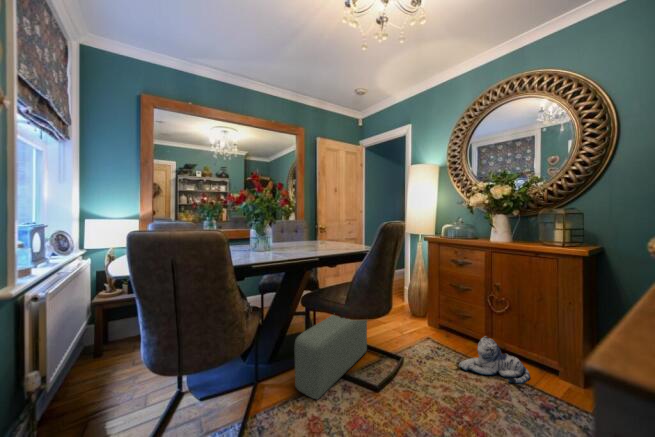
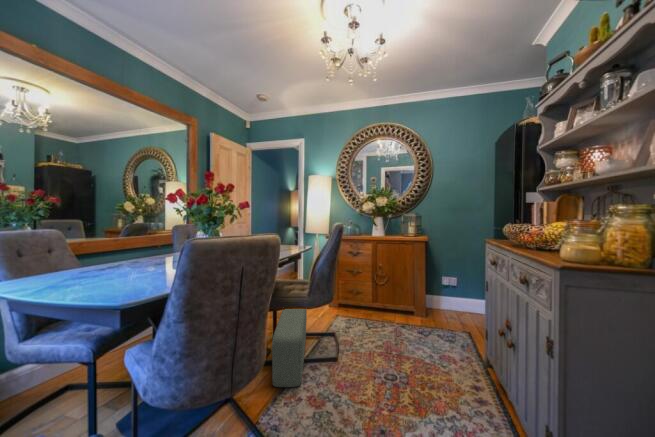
plush toy: present [459,336,530,384] -> none [369,301,403,327]

